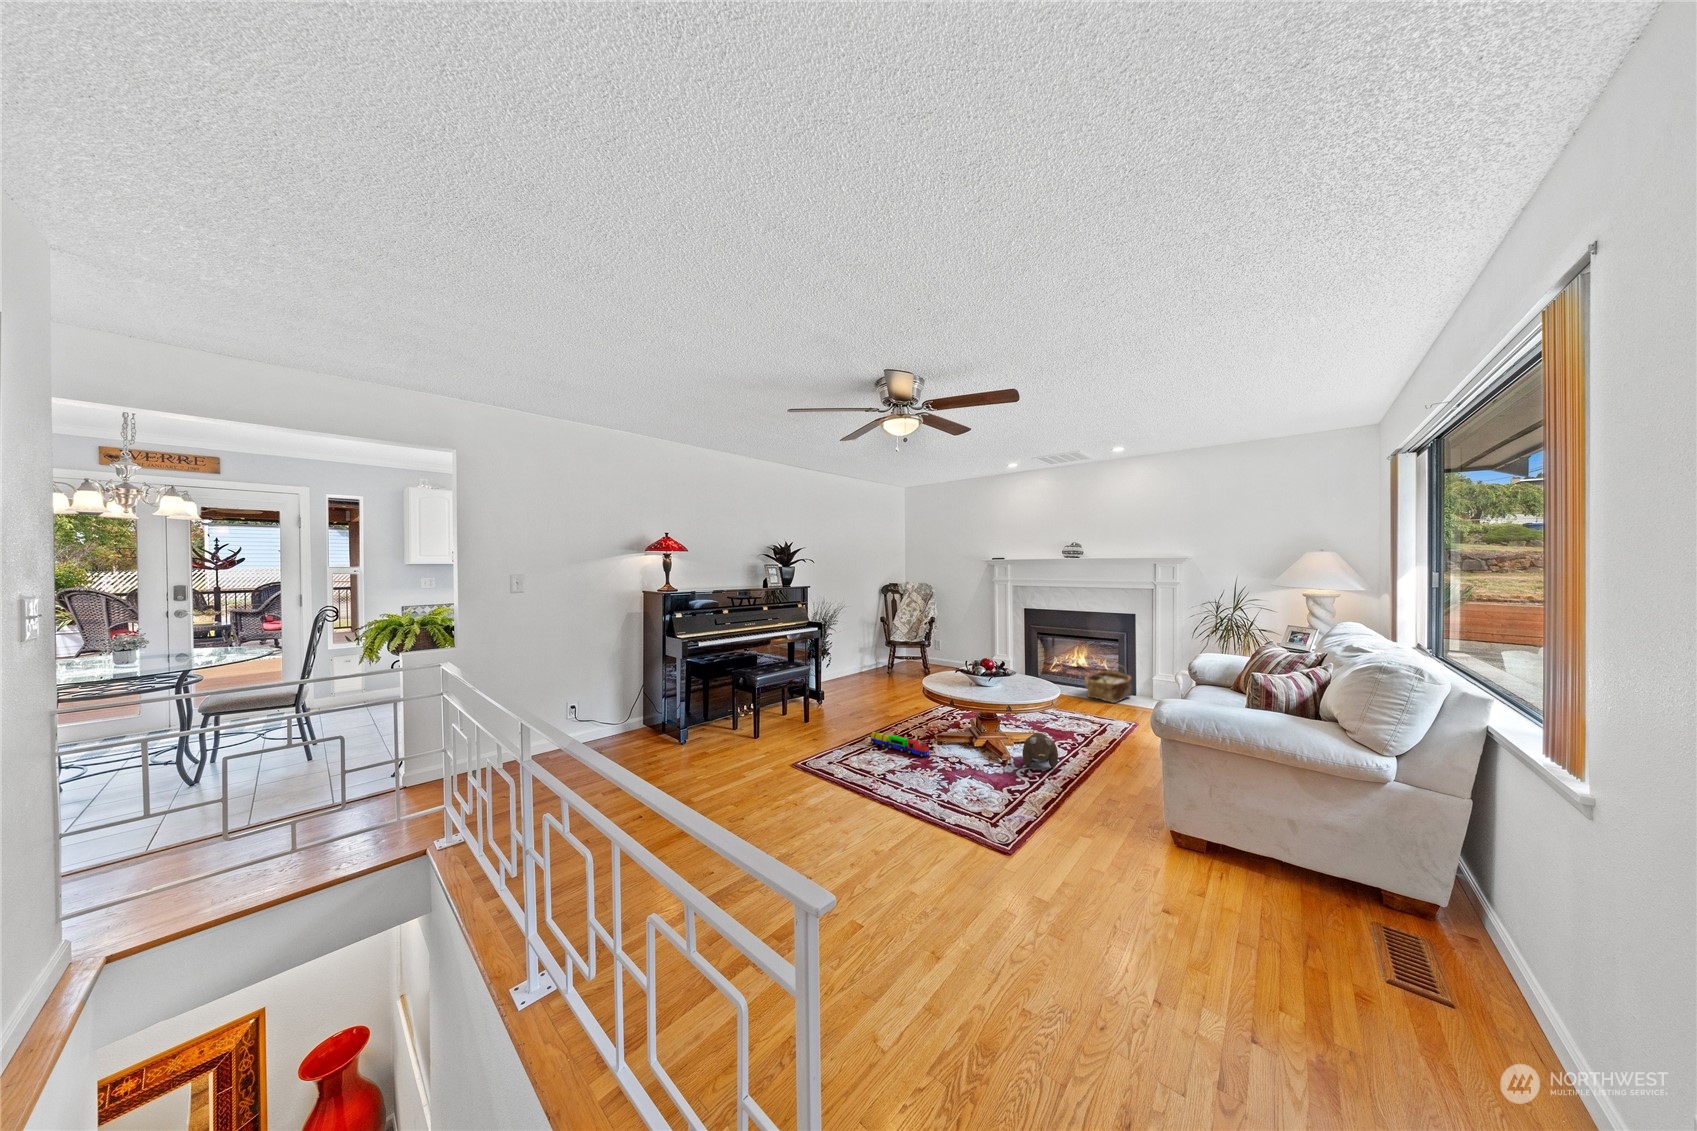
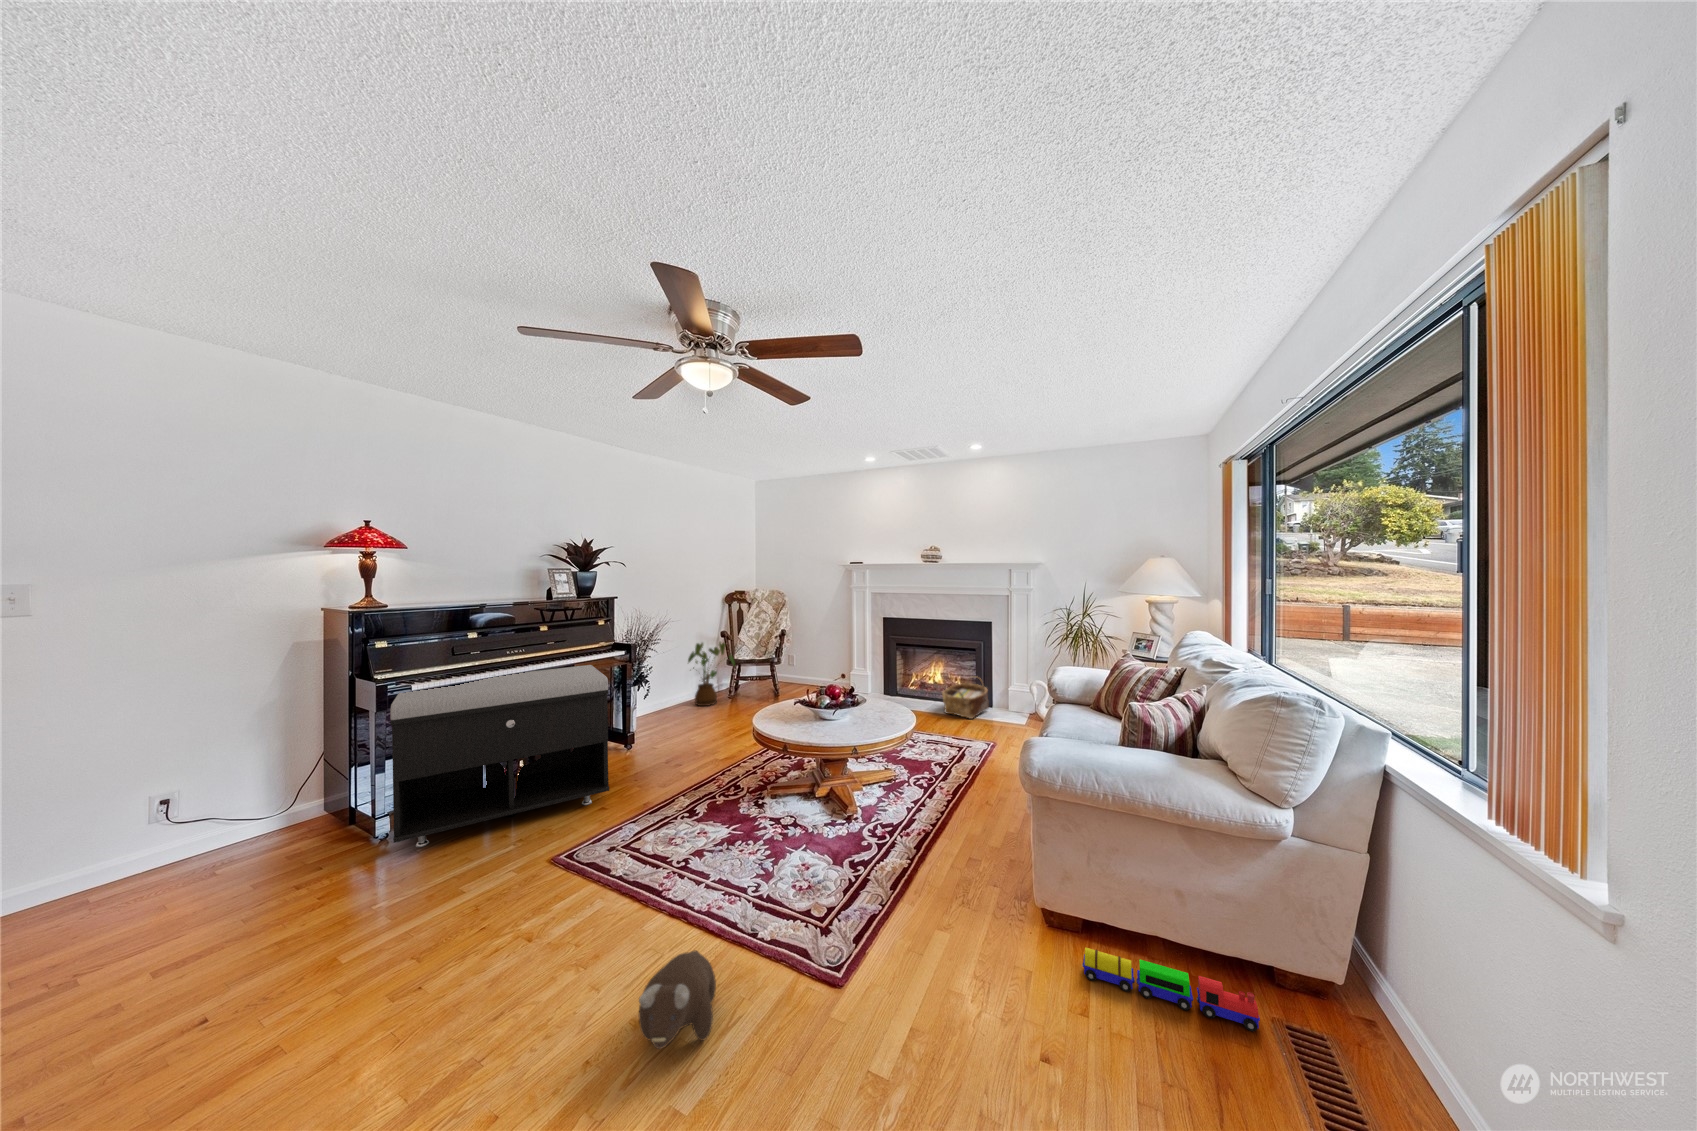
house plant: none [852,624,892,679] -> present [688,642,735,706]
storage bench: none [675,634,813,752] -> present [391,665,609,847]
toy train: present [870,732,930,757] -> present [1082,948,1260,1032]
plush toy: present [1023,733,1058,768] -> present [639,950,716,1049]

